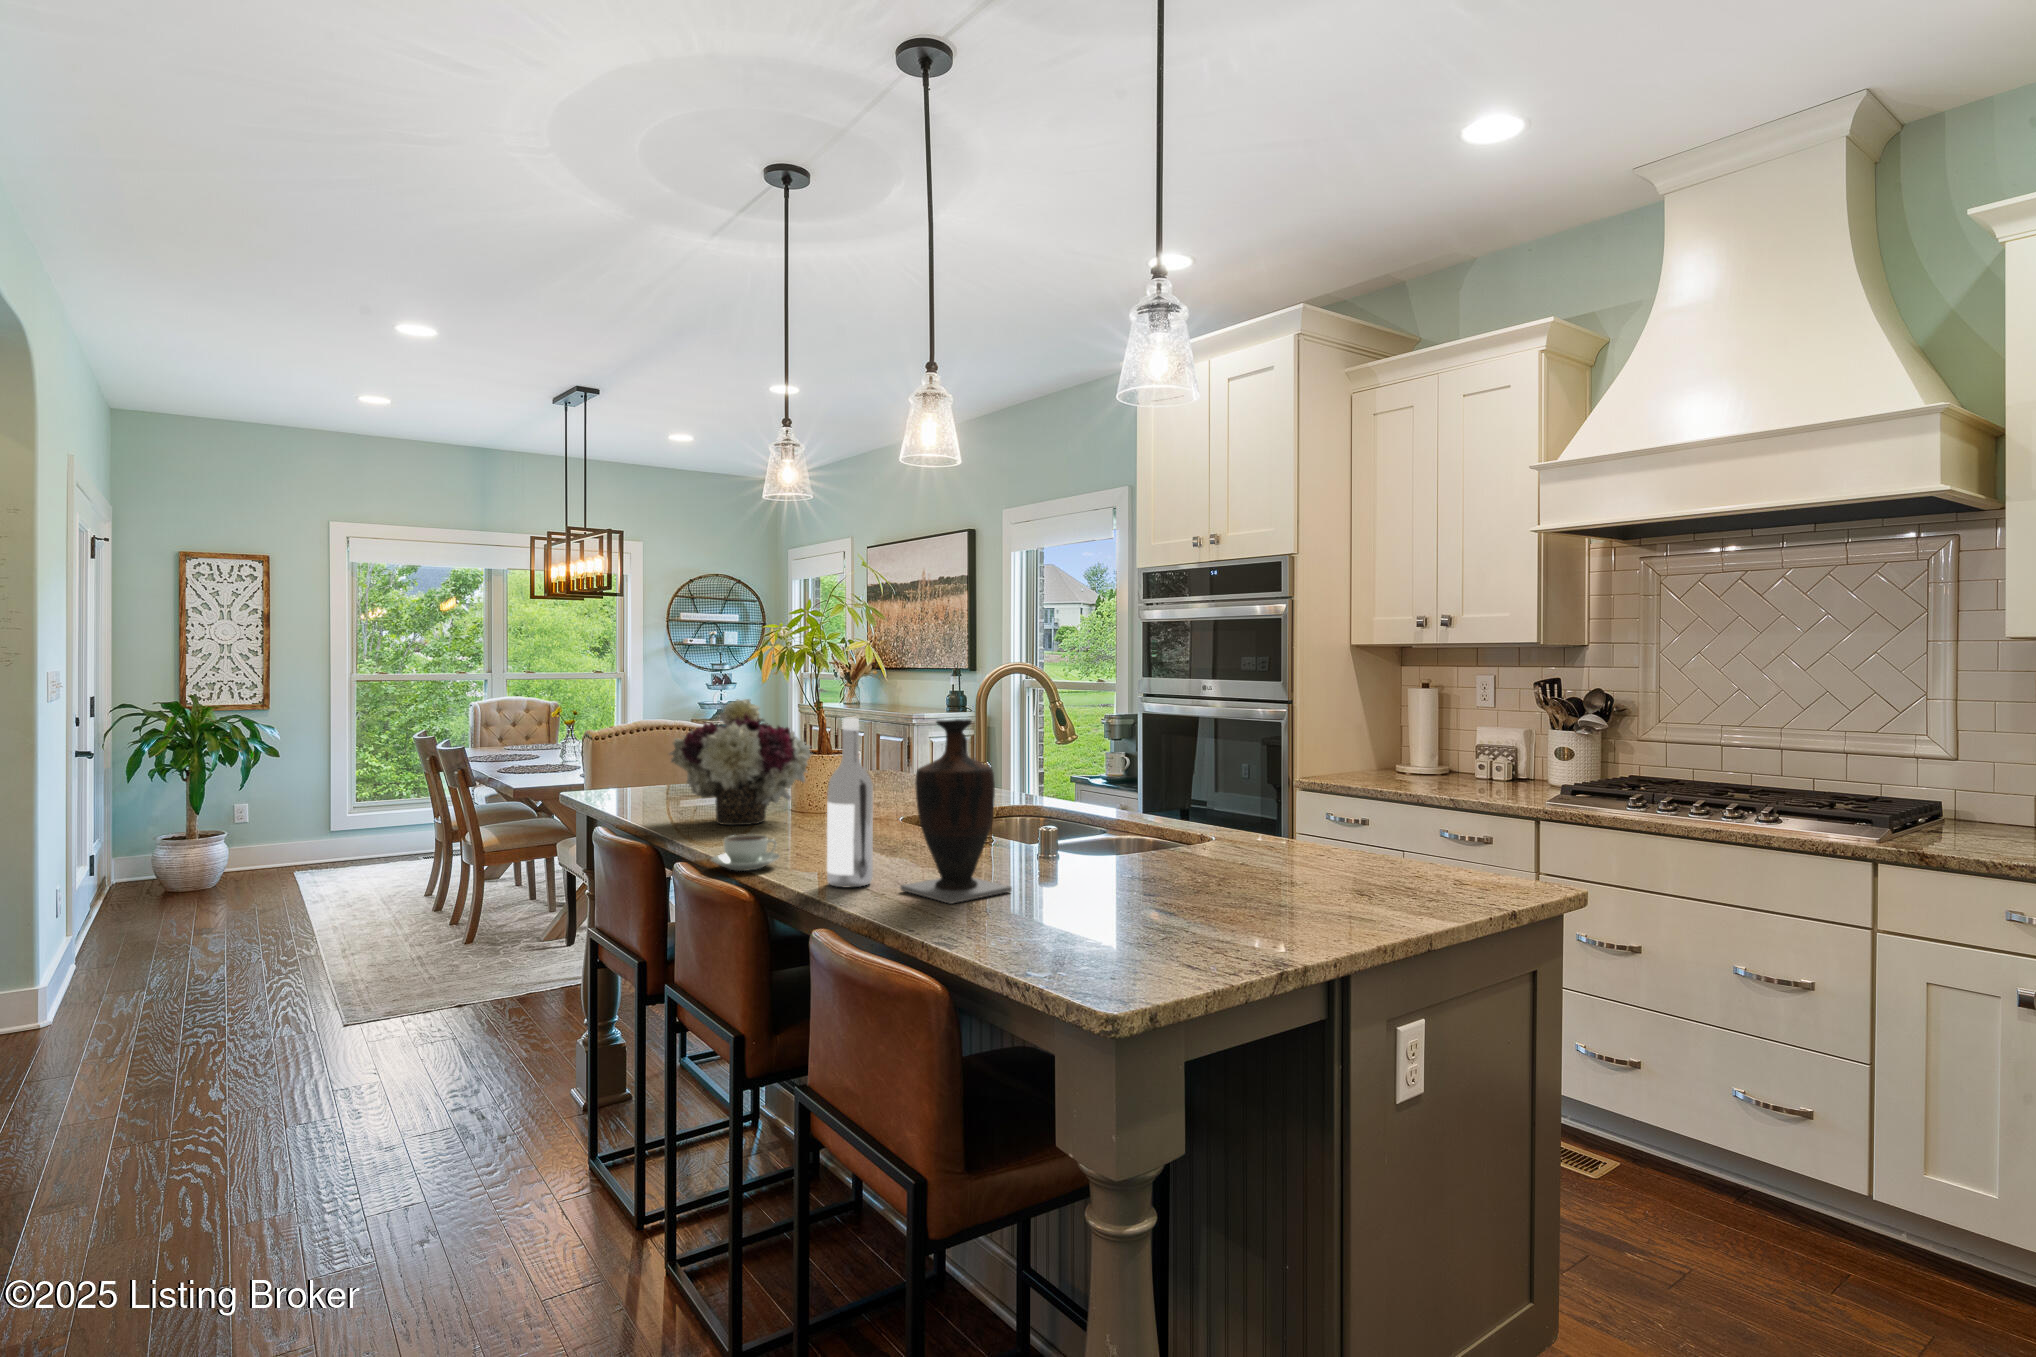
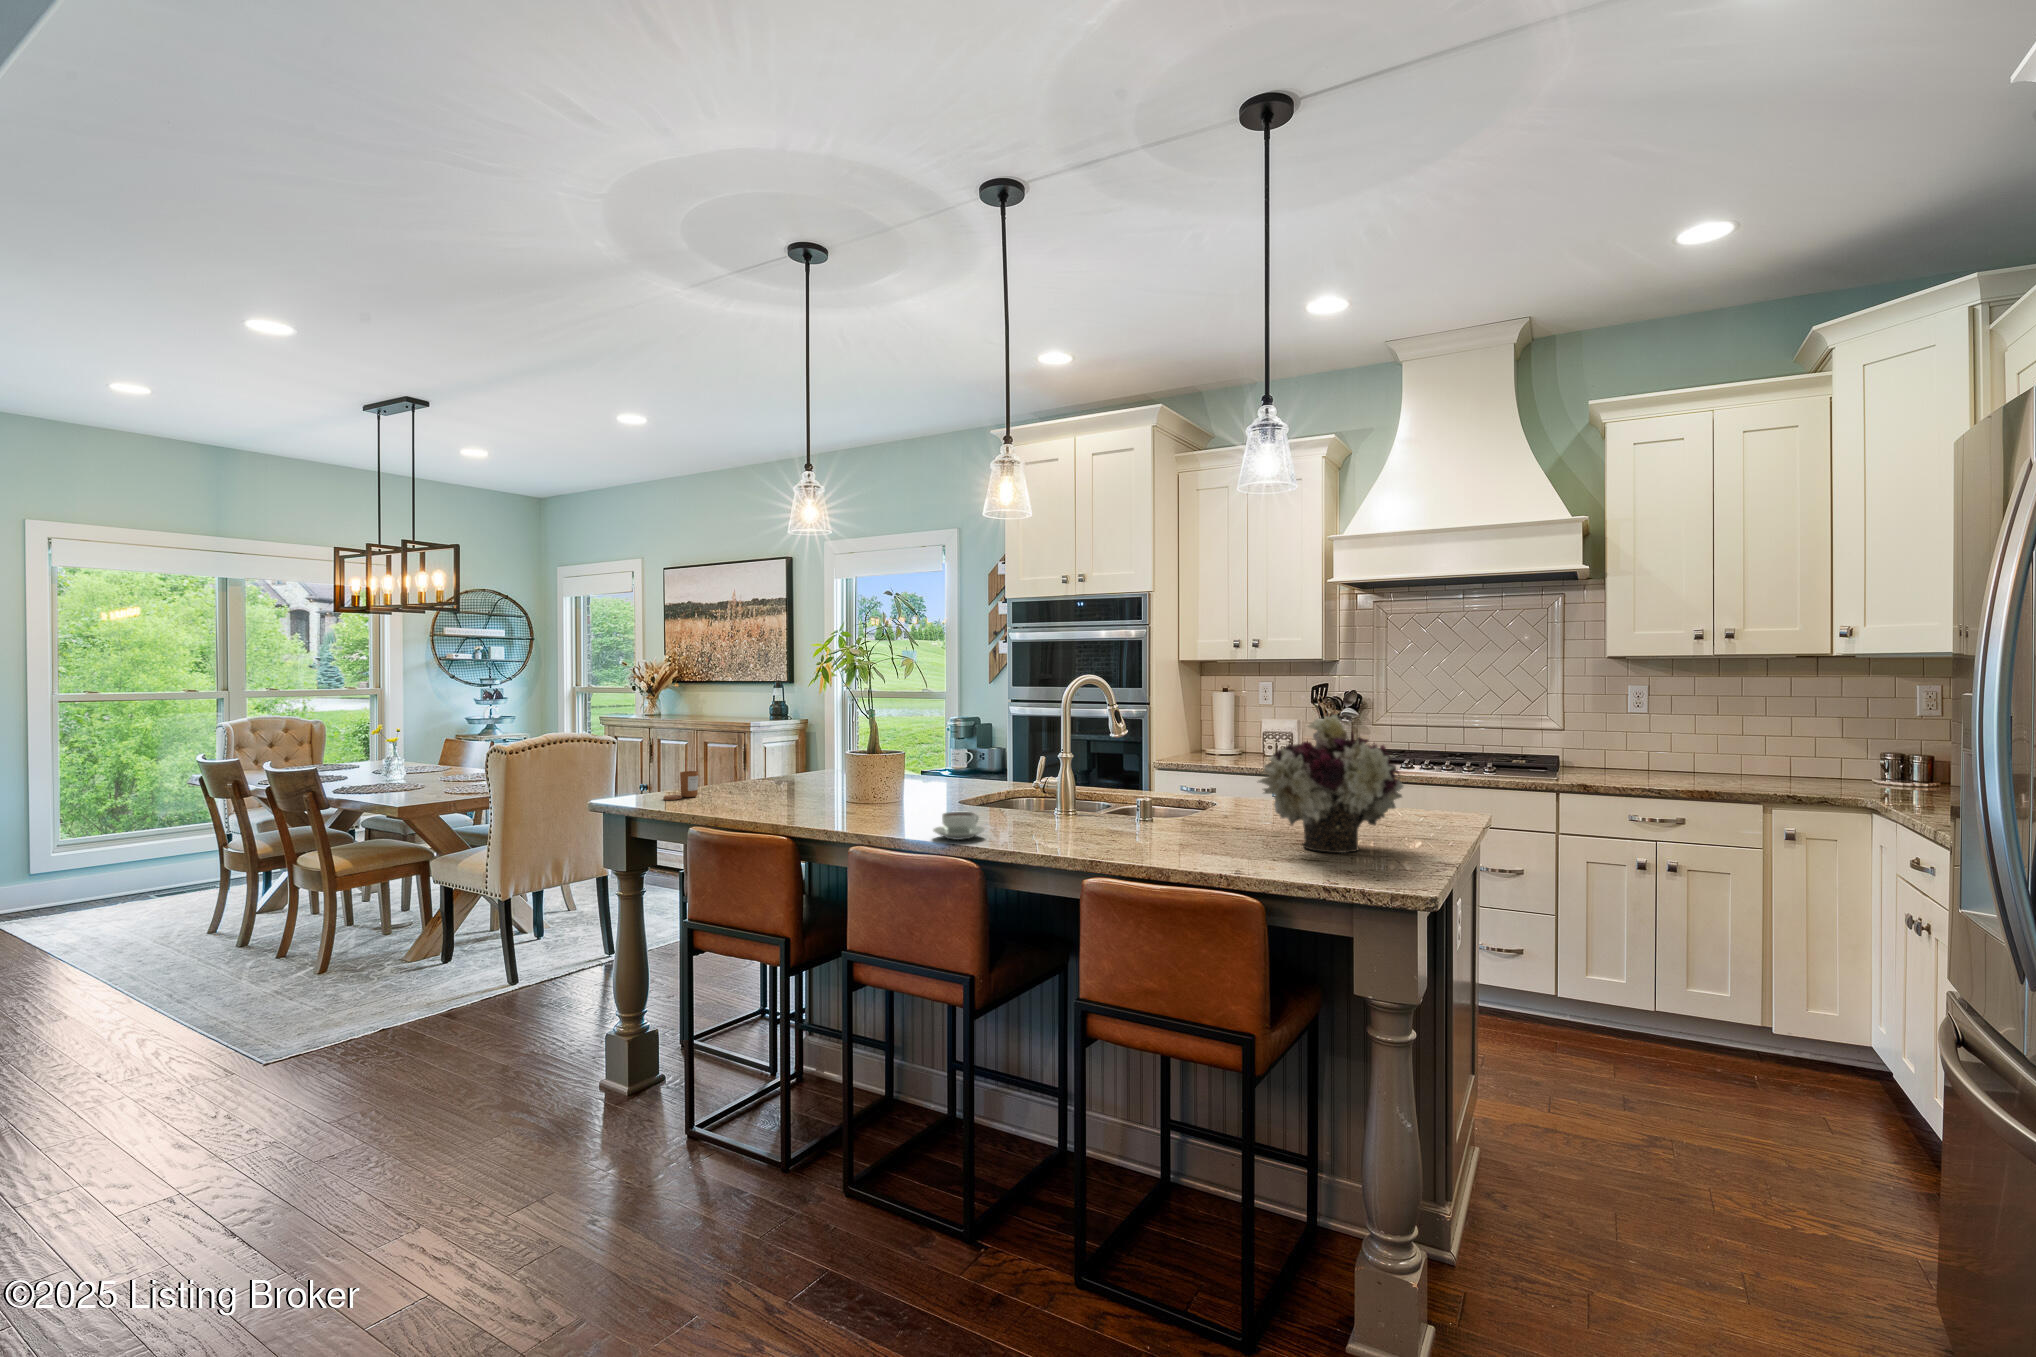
flower arrangement: present [669,699,811,825] -> present [1258,715,1403,853]
wine bottle: present [827,717,873,887] -> none [1052,717,1086,843]
vase: present [900,719,1012,904] -> none [1117,716,1188,846]
candle: none [614,768,657,799] -> present [663,771,698,800]

